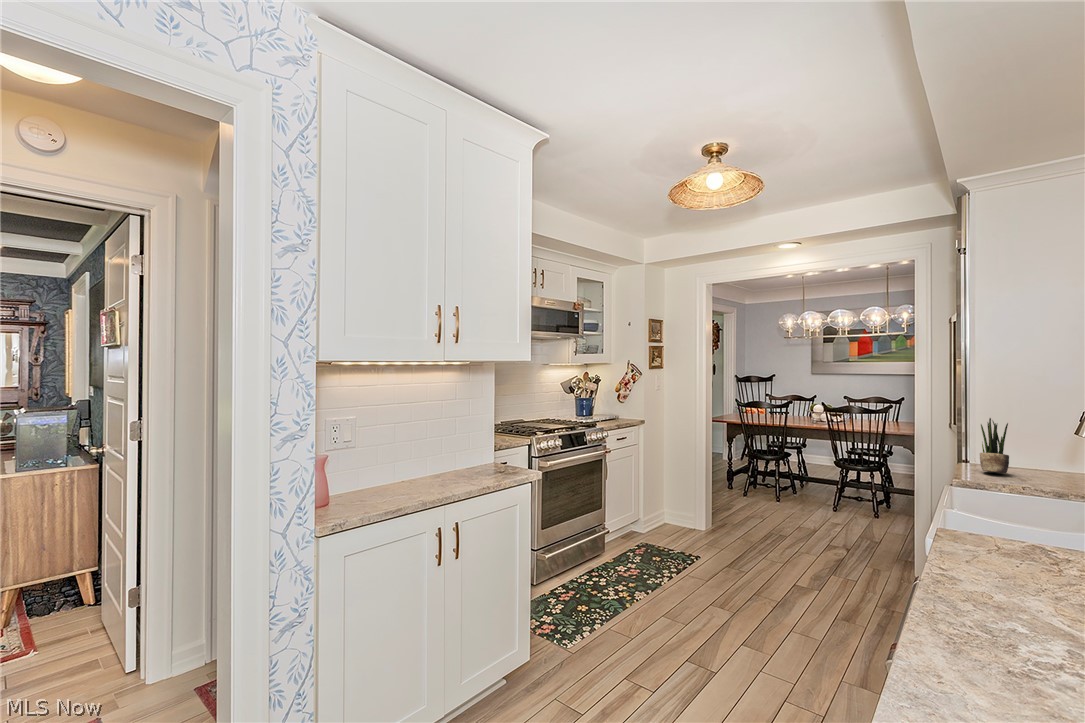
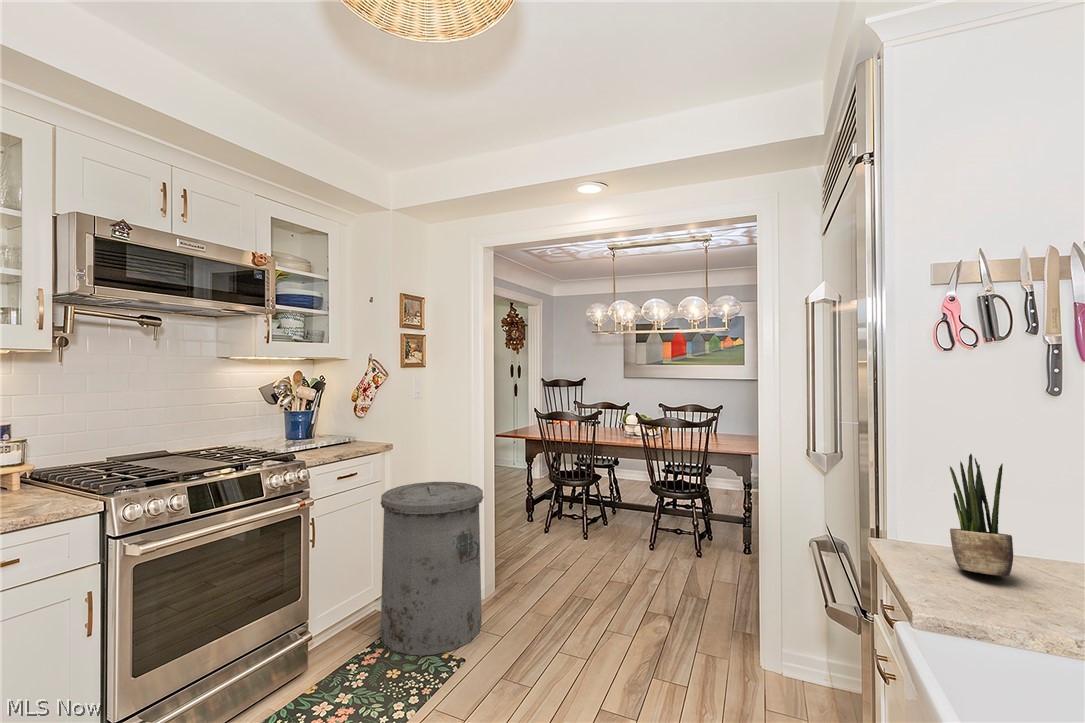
trash can: none [644,445,709,545] -> present [381,482,484,655]

